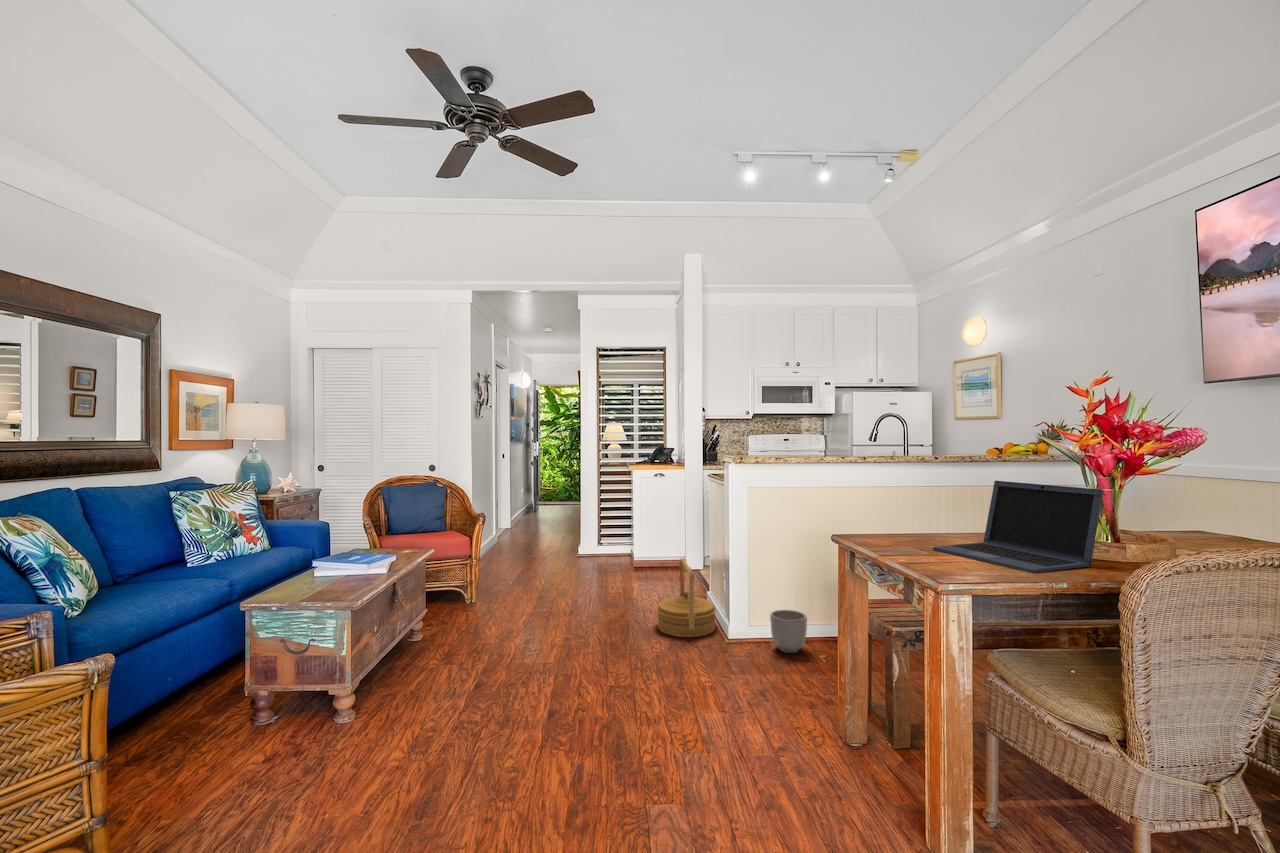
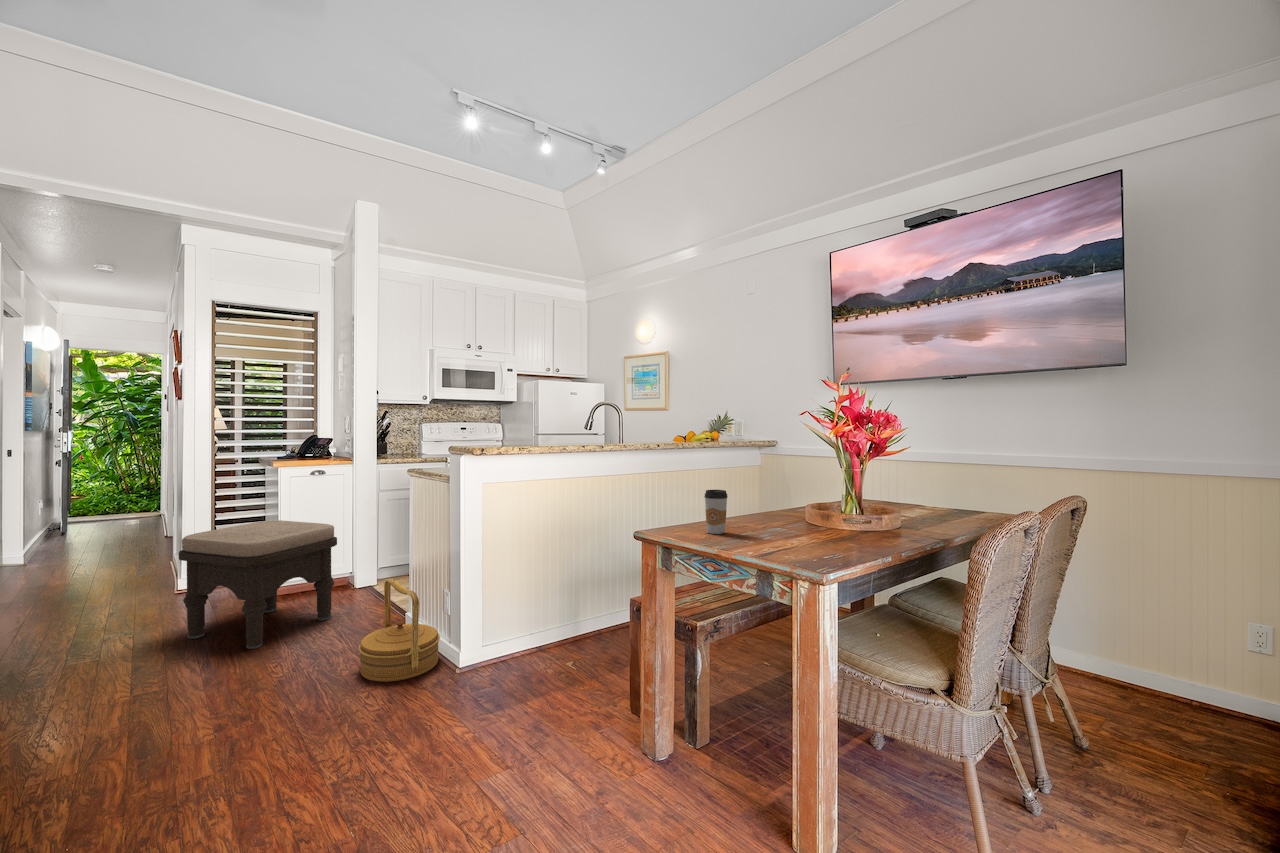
laptop: present [933,481,1103,573] -> none [748,467,875,553]
coffee cup: none [898,499,923,543] -> present [704,490,728,534]
ottoman: none [567,508,661,597] -> present [179,520,337,649]
planter: present [770,610,807,653] -> none [515,618,555,667]

